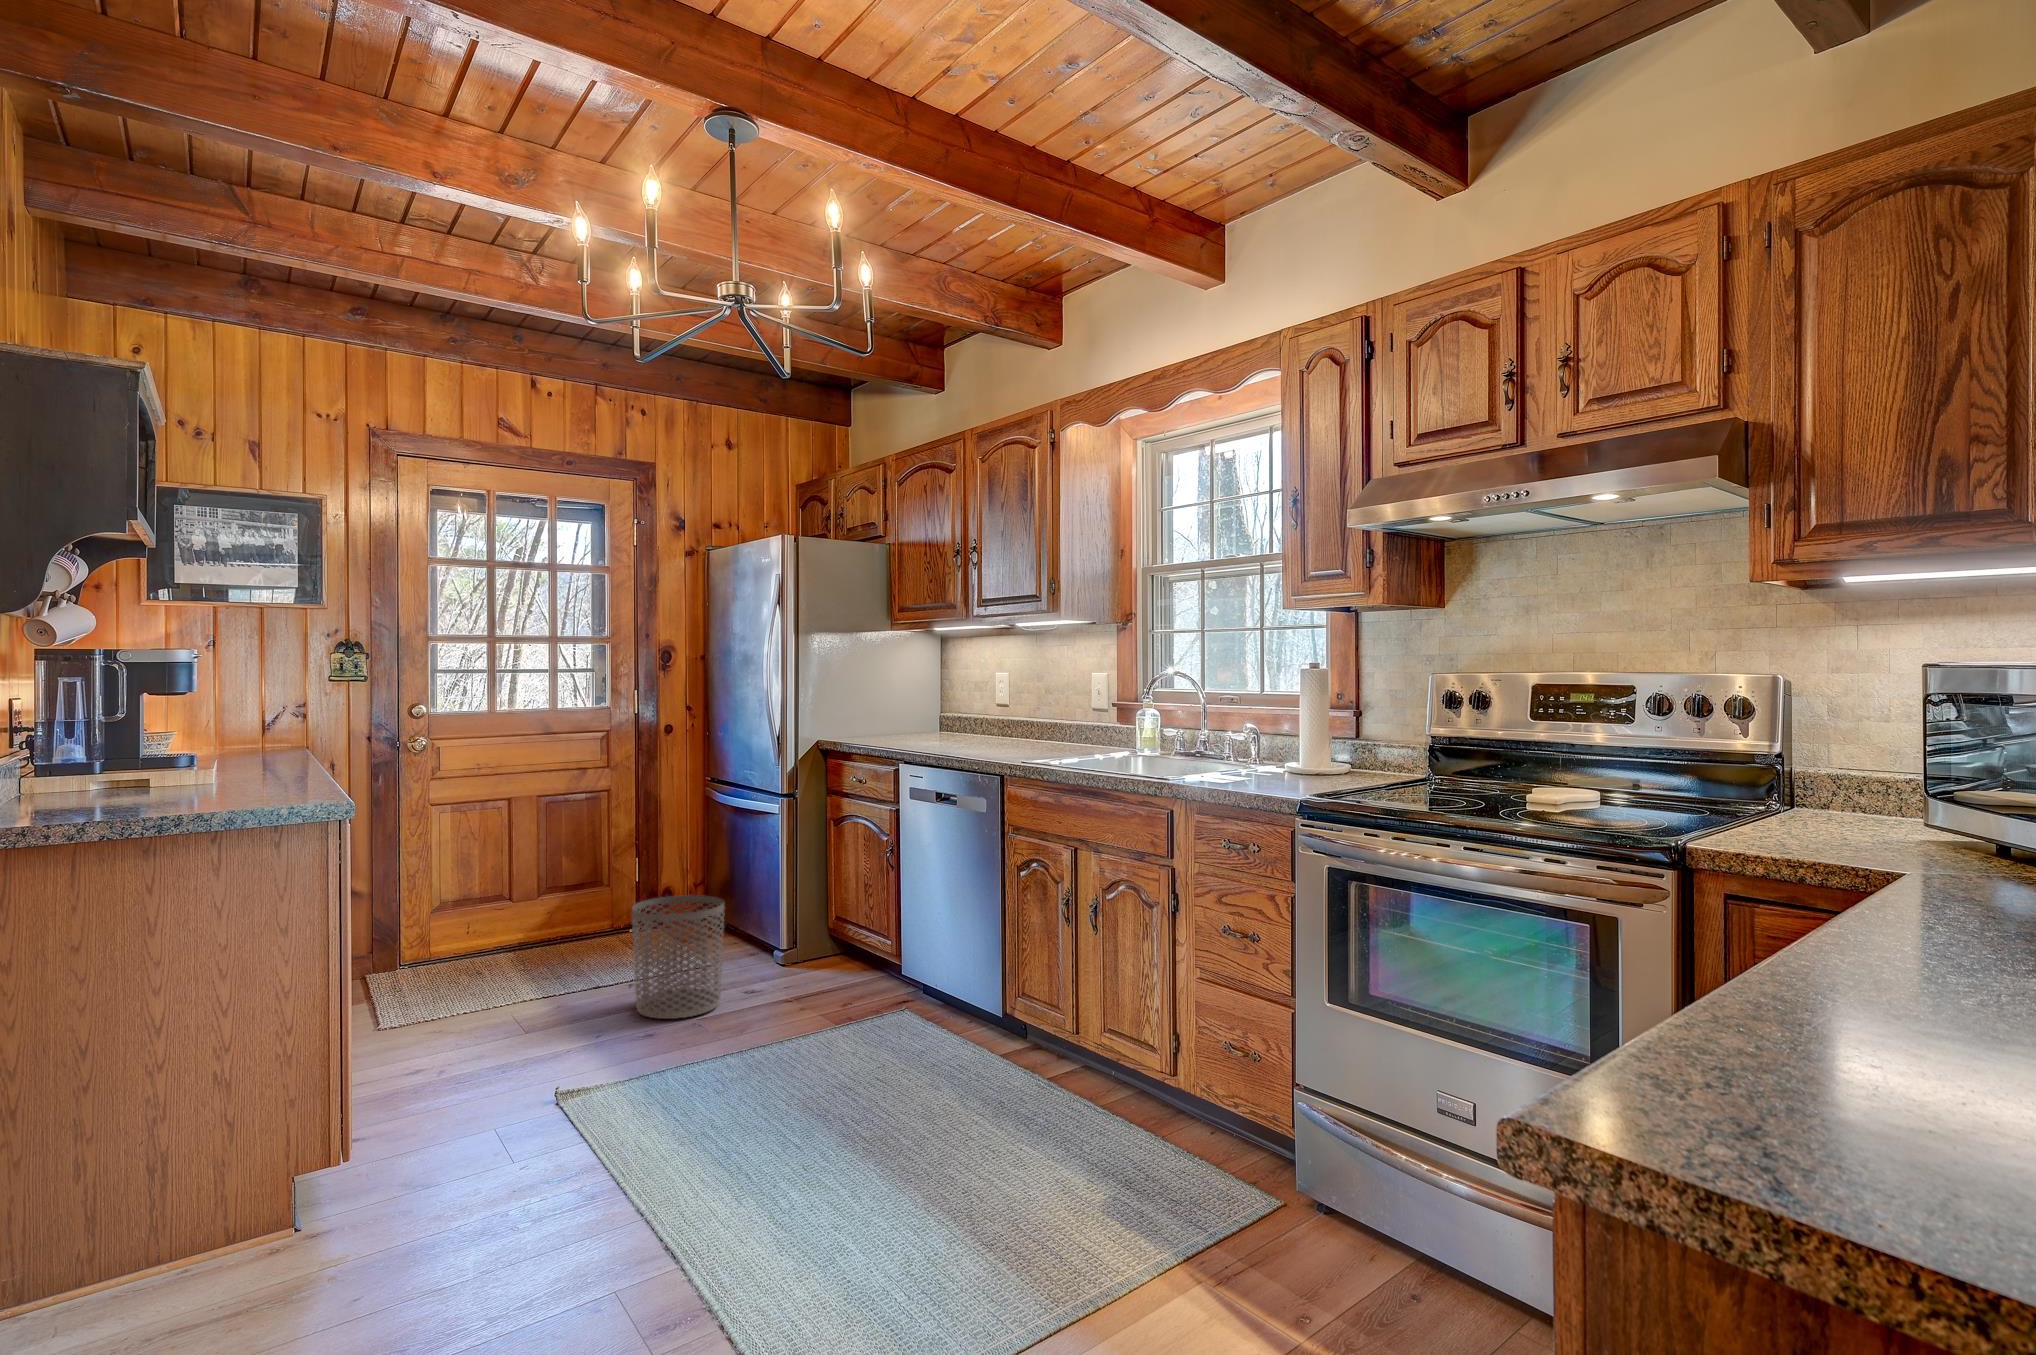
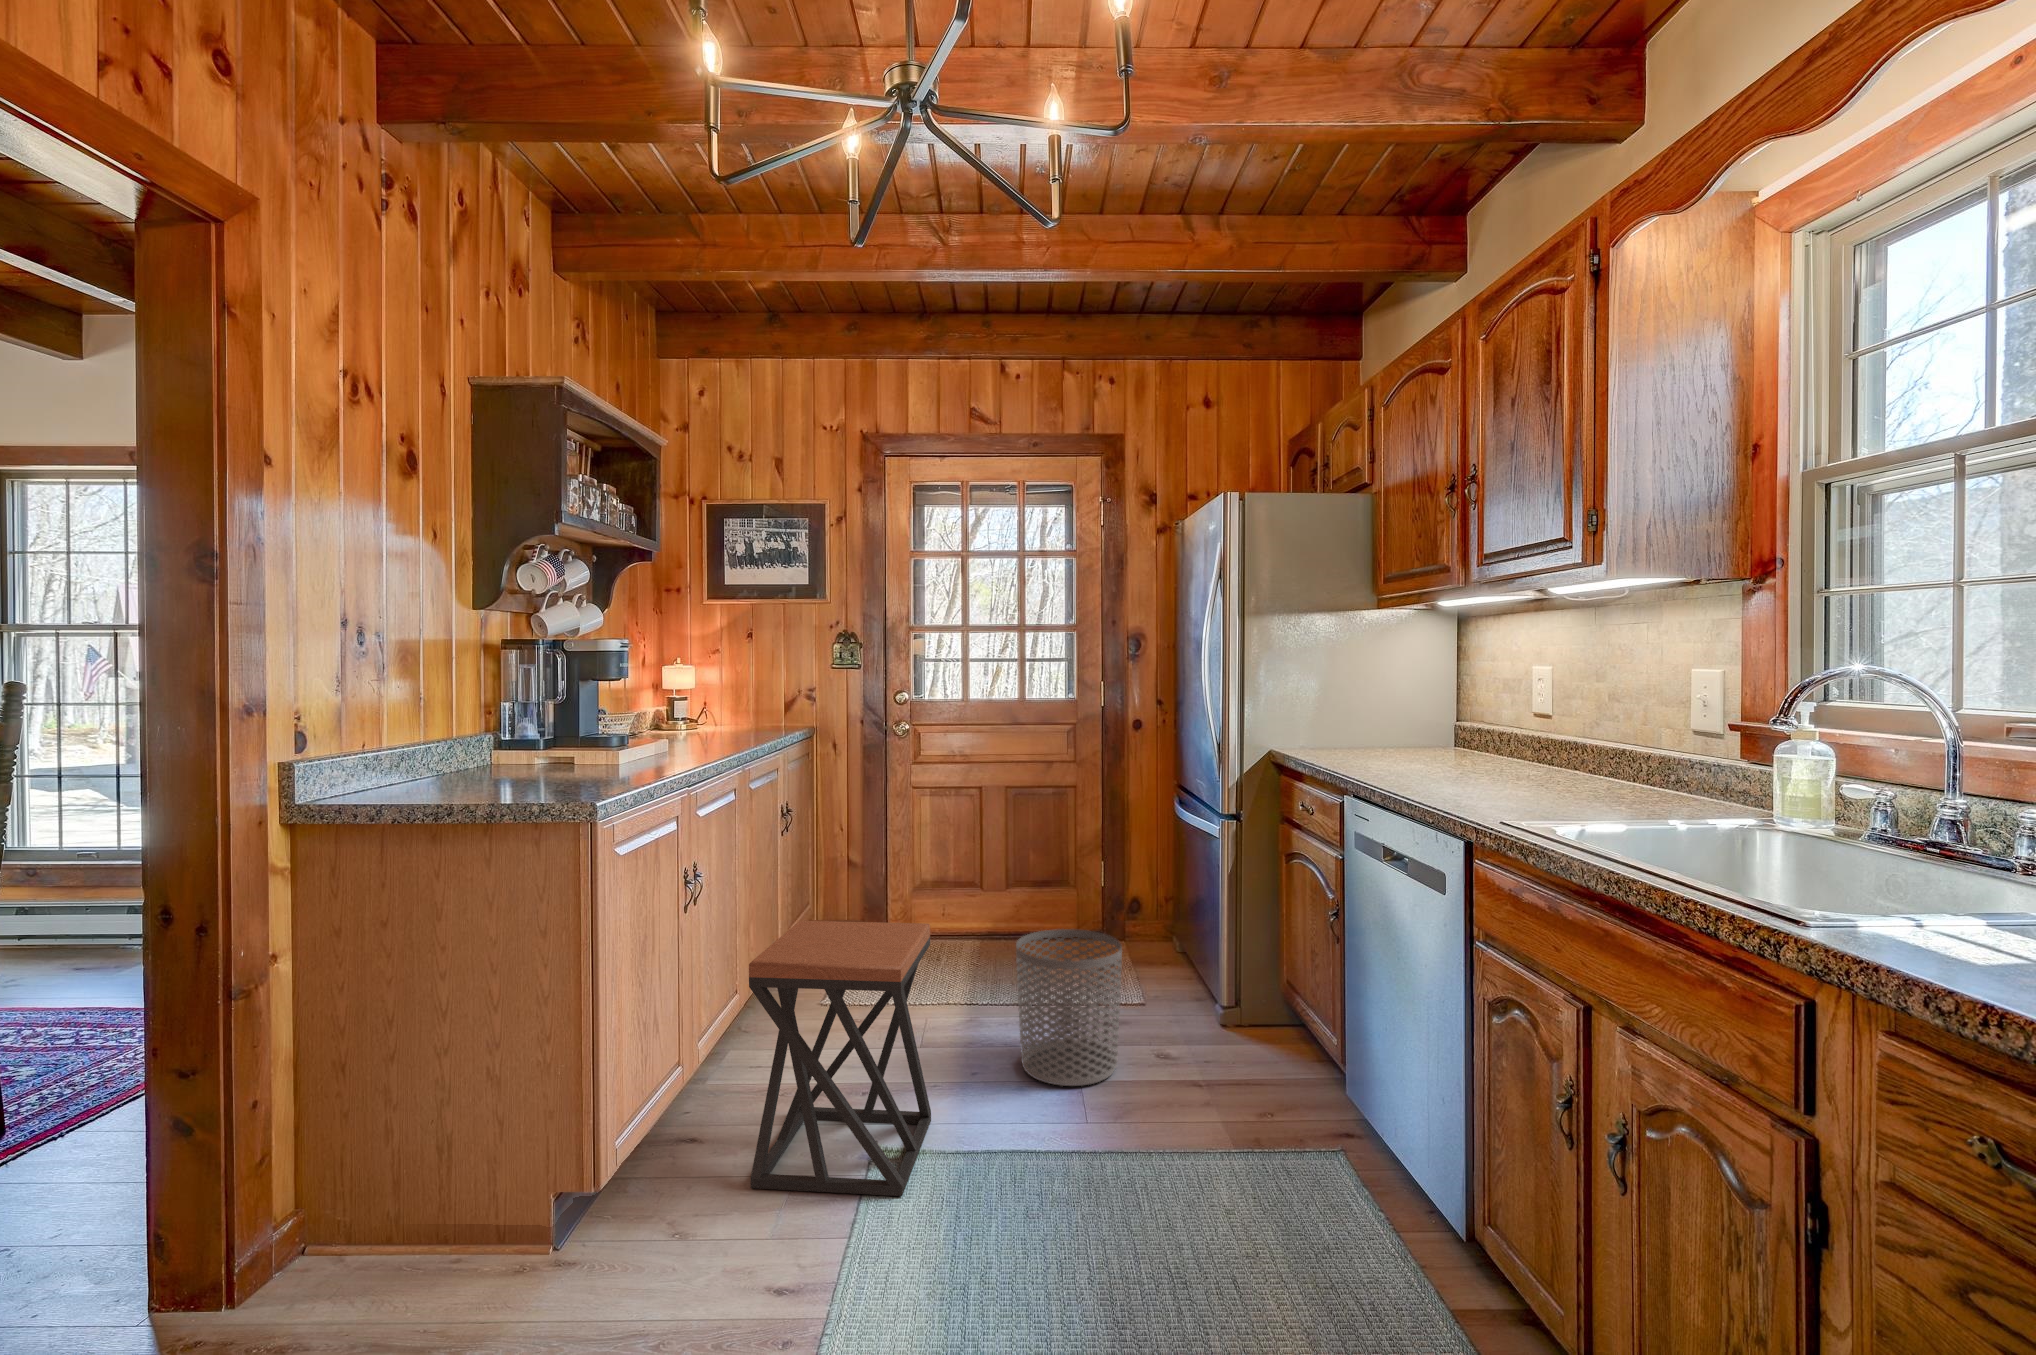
stool: none [459,890,609,1125] -> present [749,921,931,1196]

